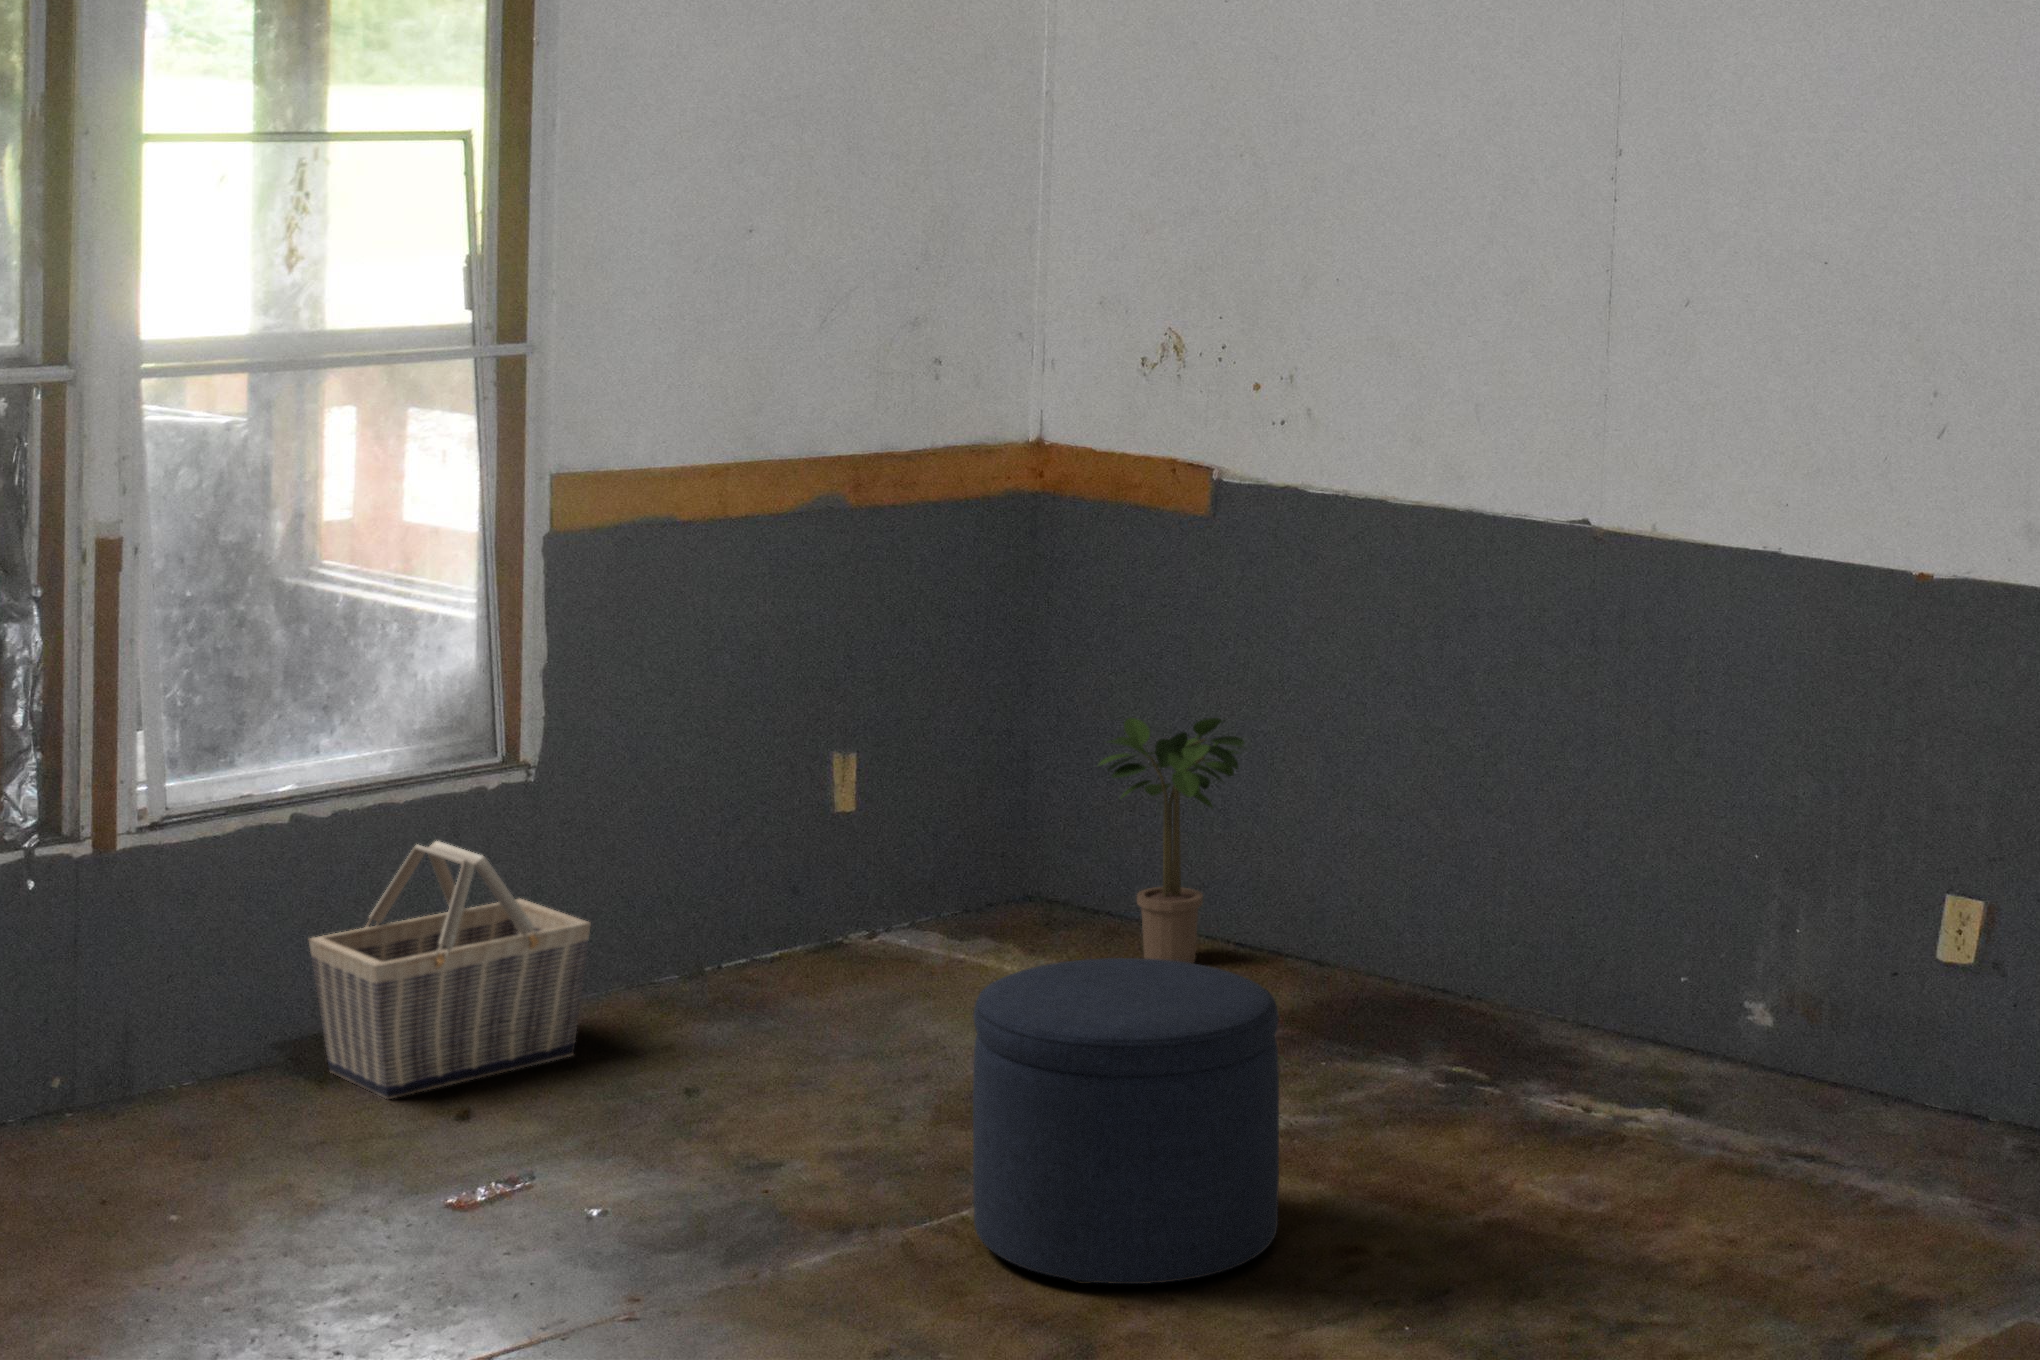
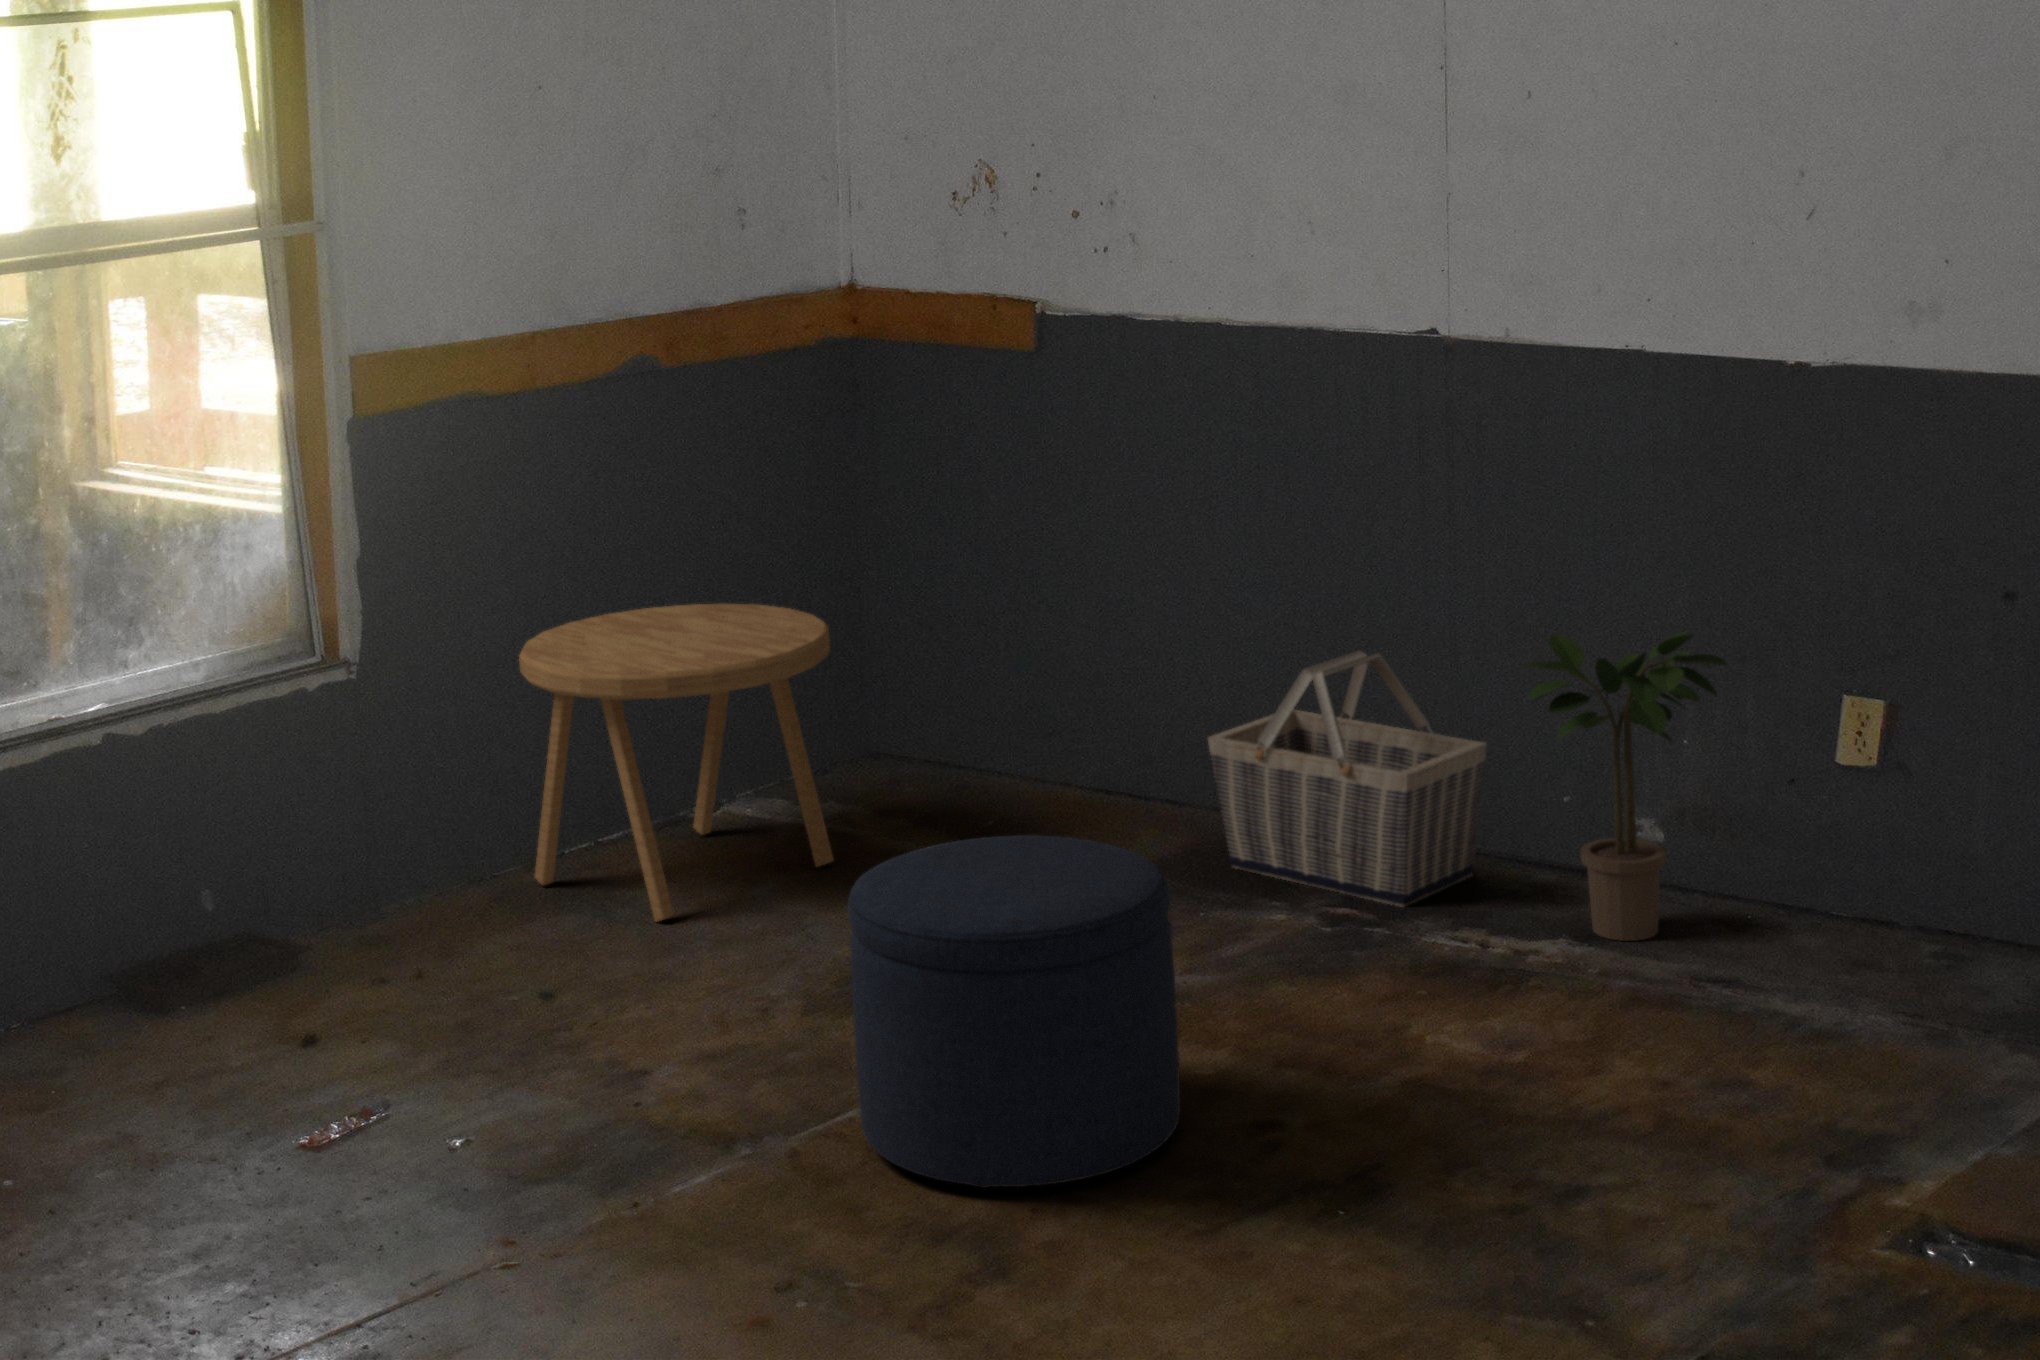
potted plant: present [1097,718,1244,963] -> present [1523,630,1728,941]
side table: none [691,735,992,1037] -> present [519,603,833,922]
basket: present [309,841,591,1099] -> present [1208,650,1487,907]

